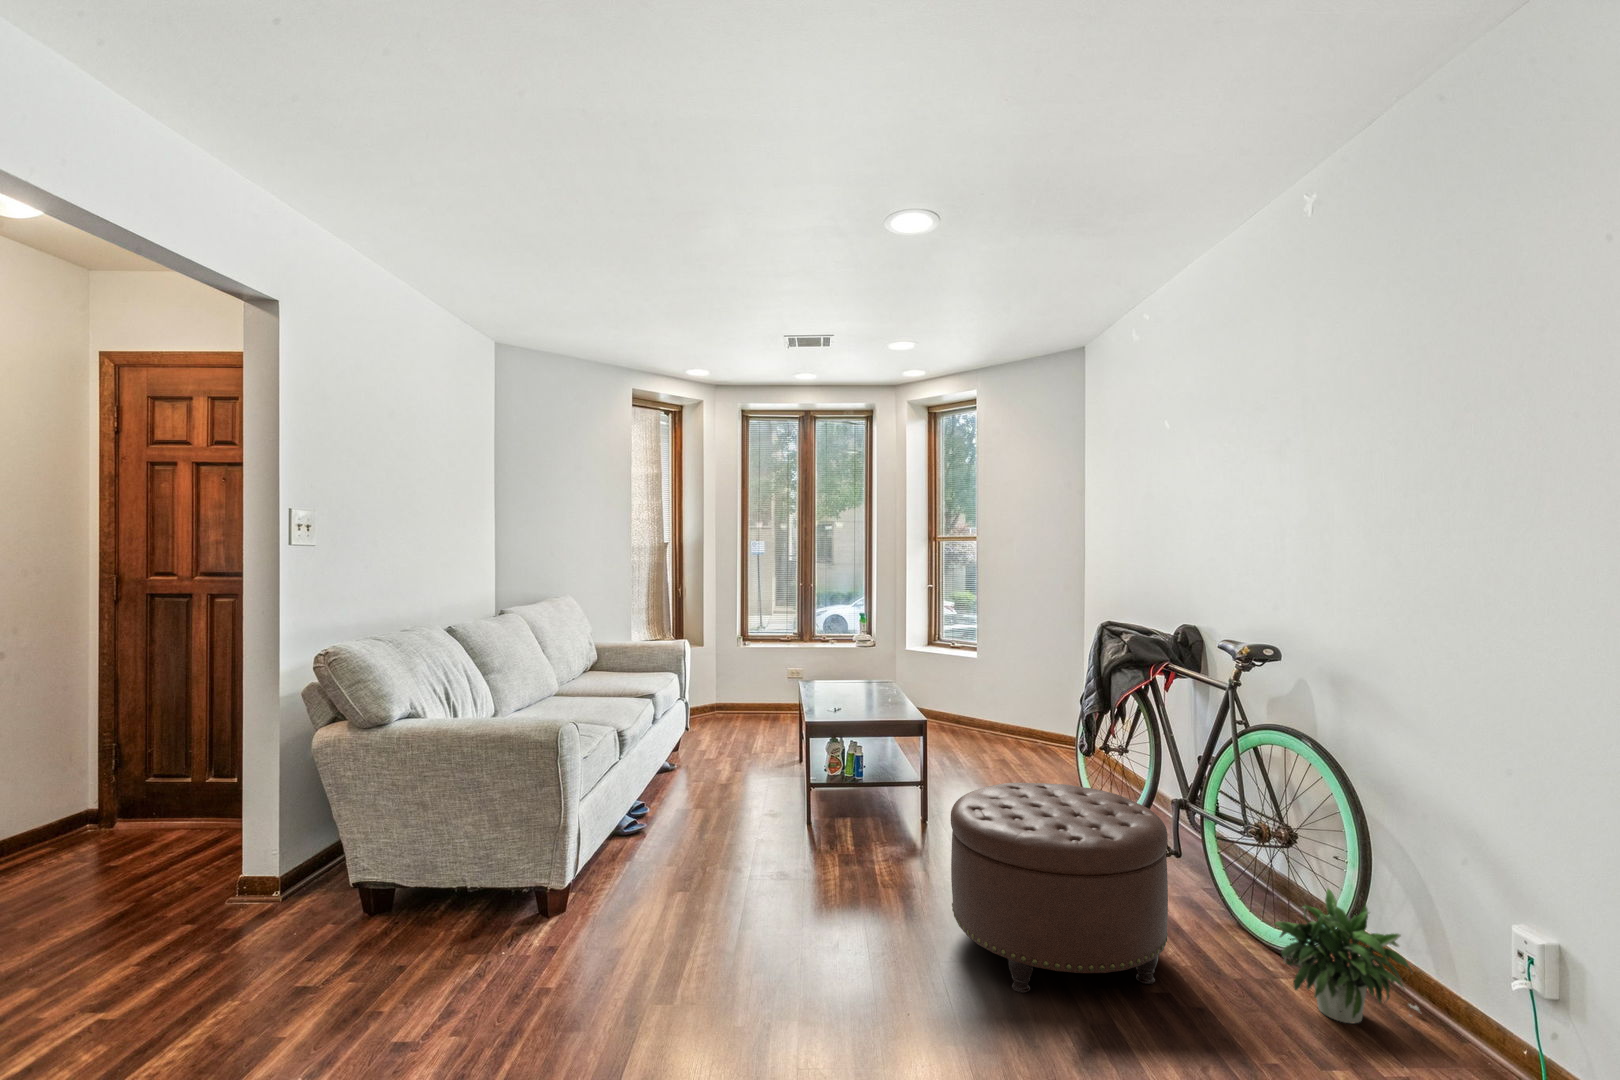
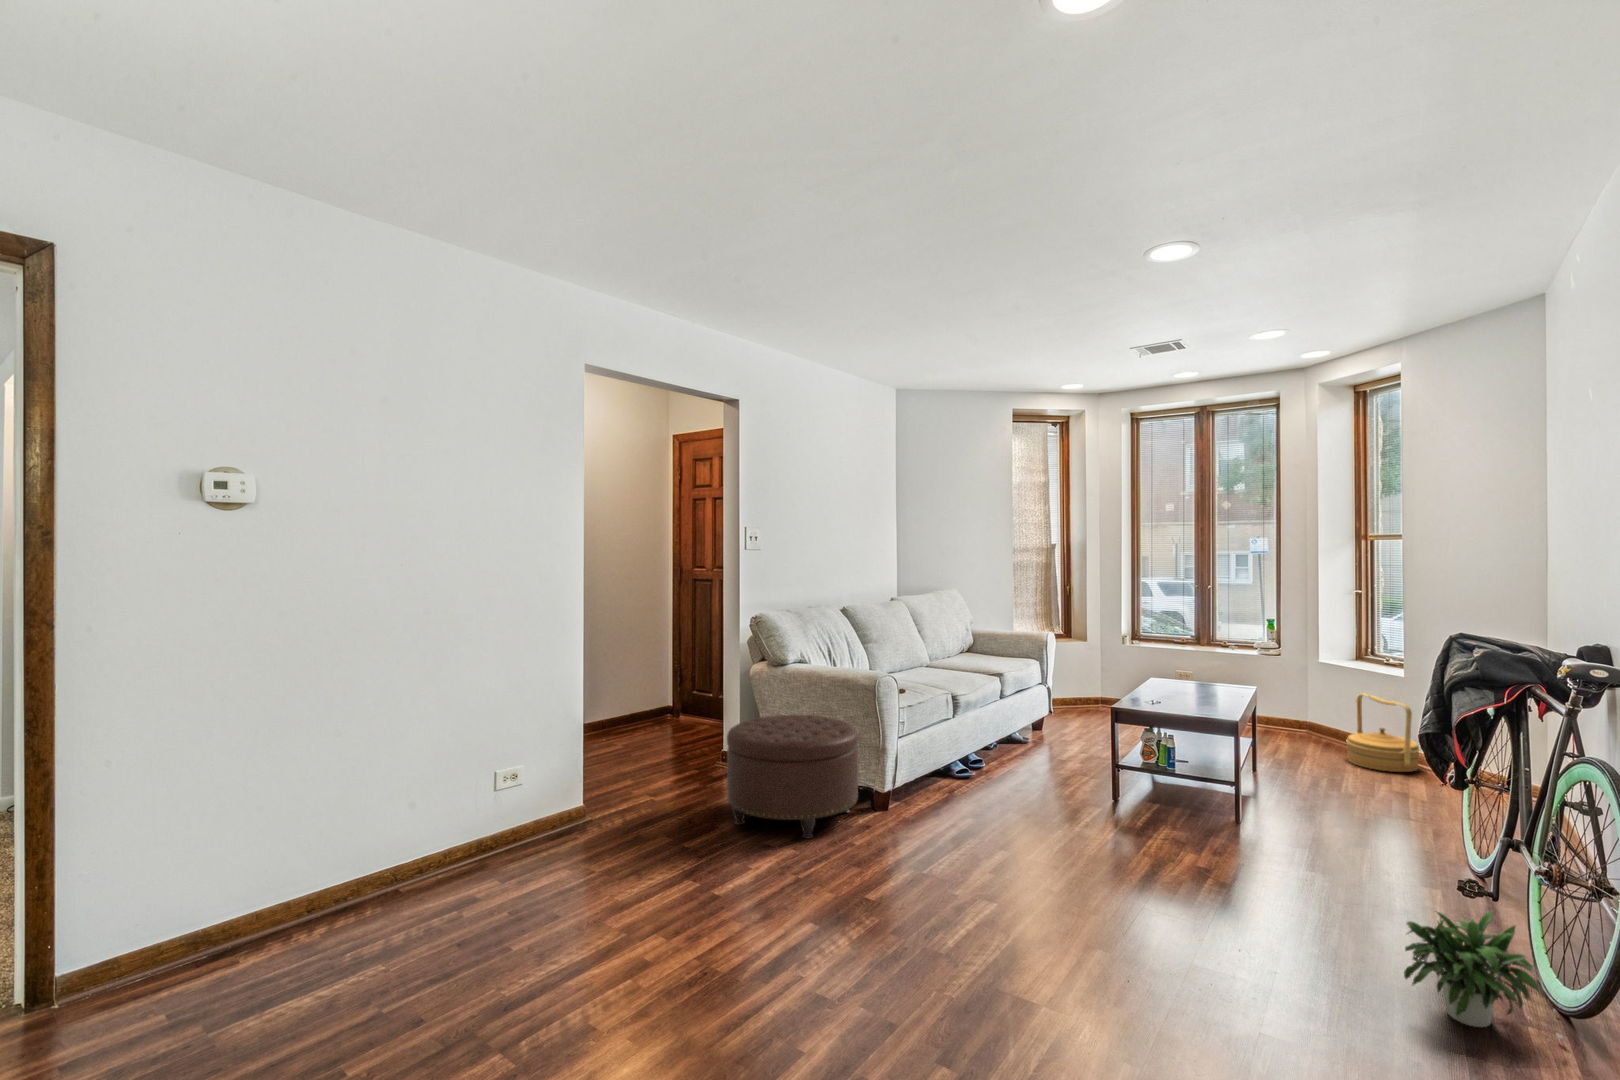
woven basket: none [967,679,1025,750] -> present [1346,693,1419,772]
ottoman: present [951,783,1168,993] -> present [727,715,859,839]

